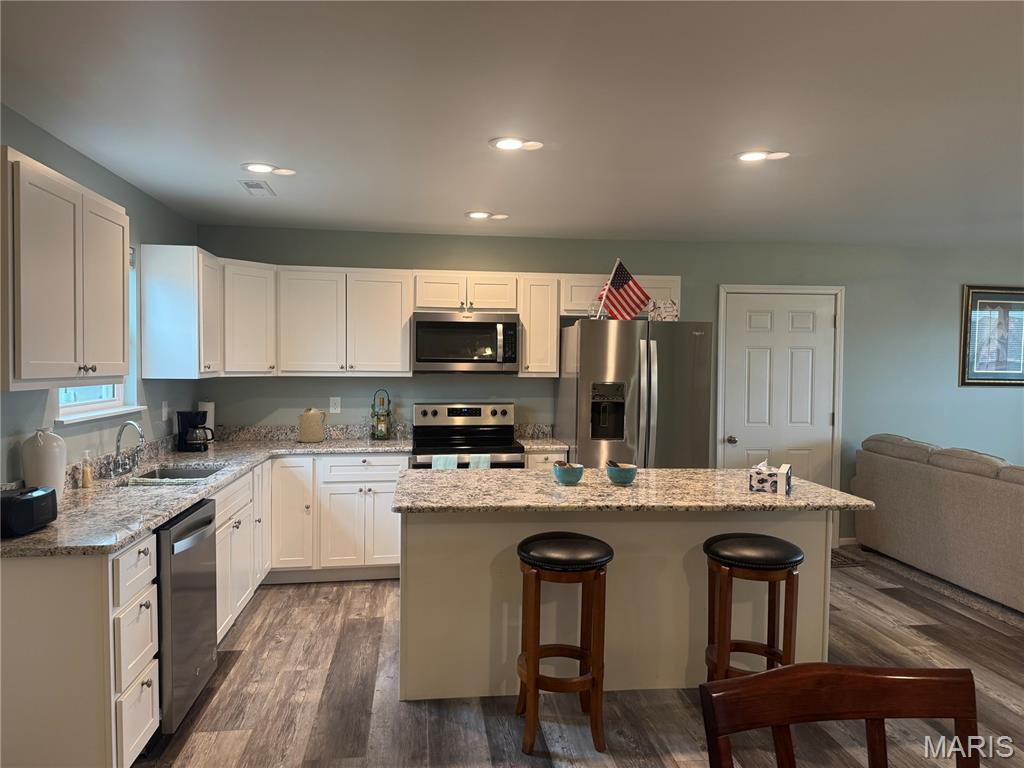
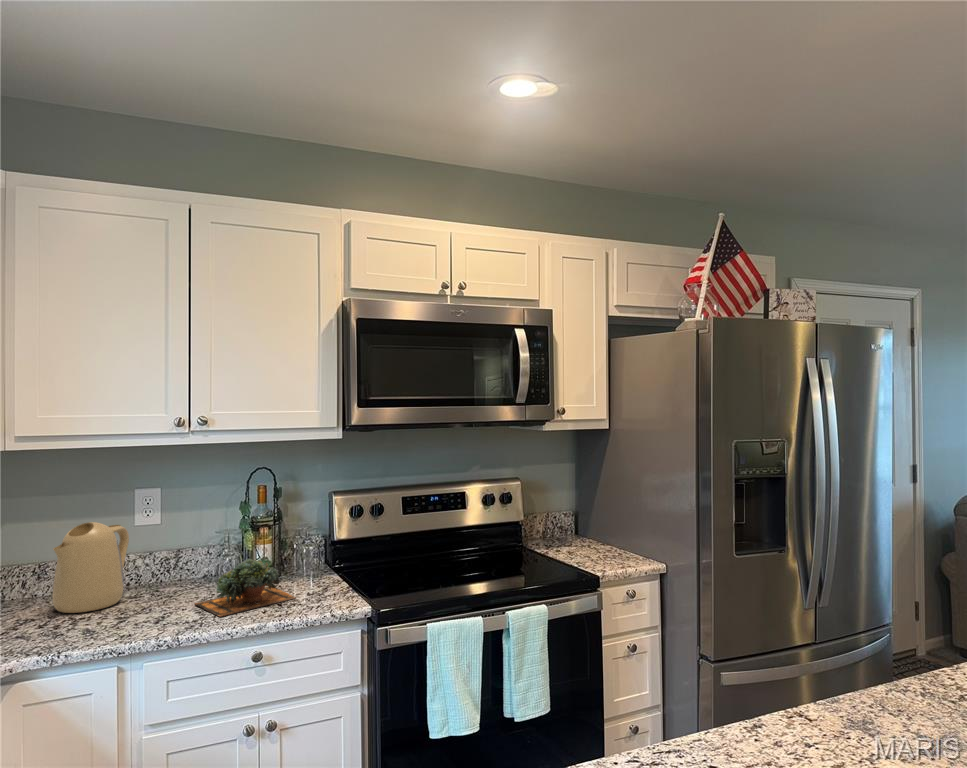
succulent plant: none [348,427,386,447] -> present [195,559,295,617]

